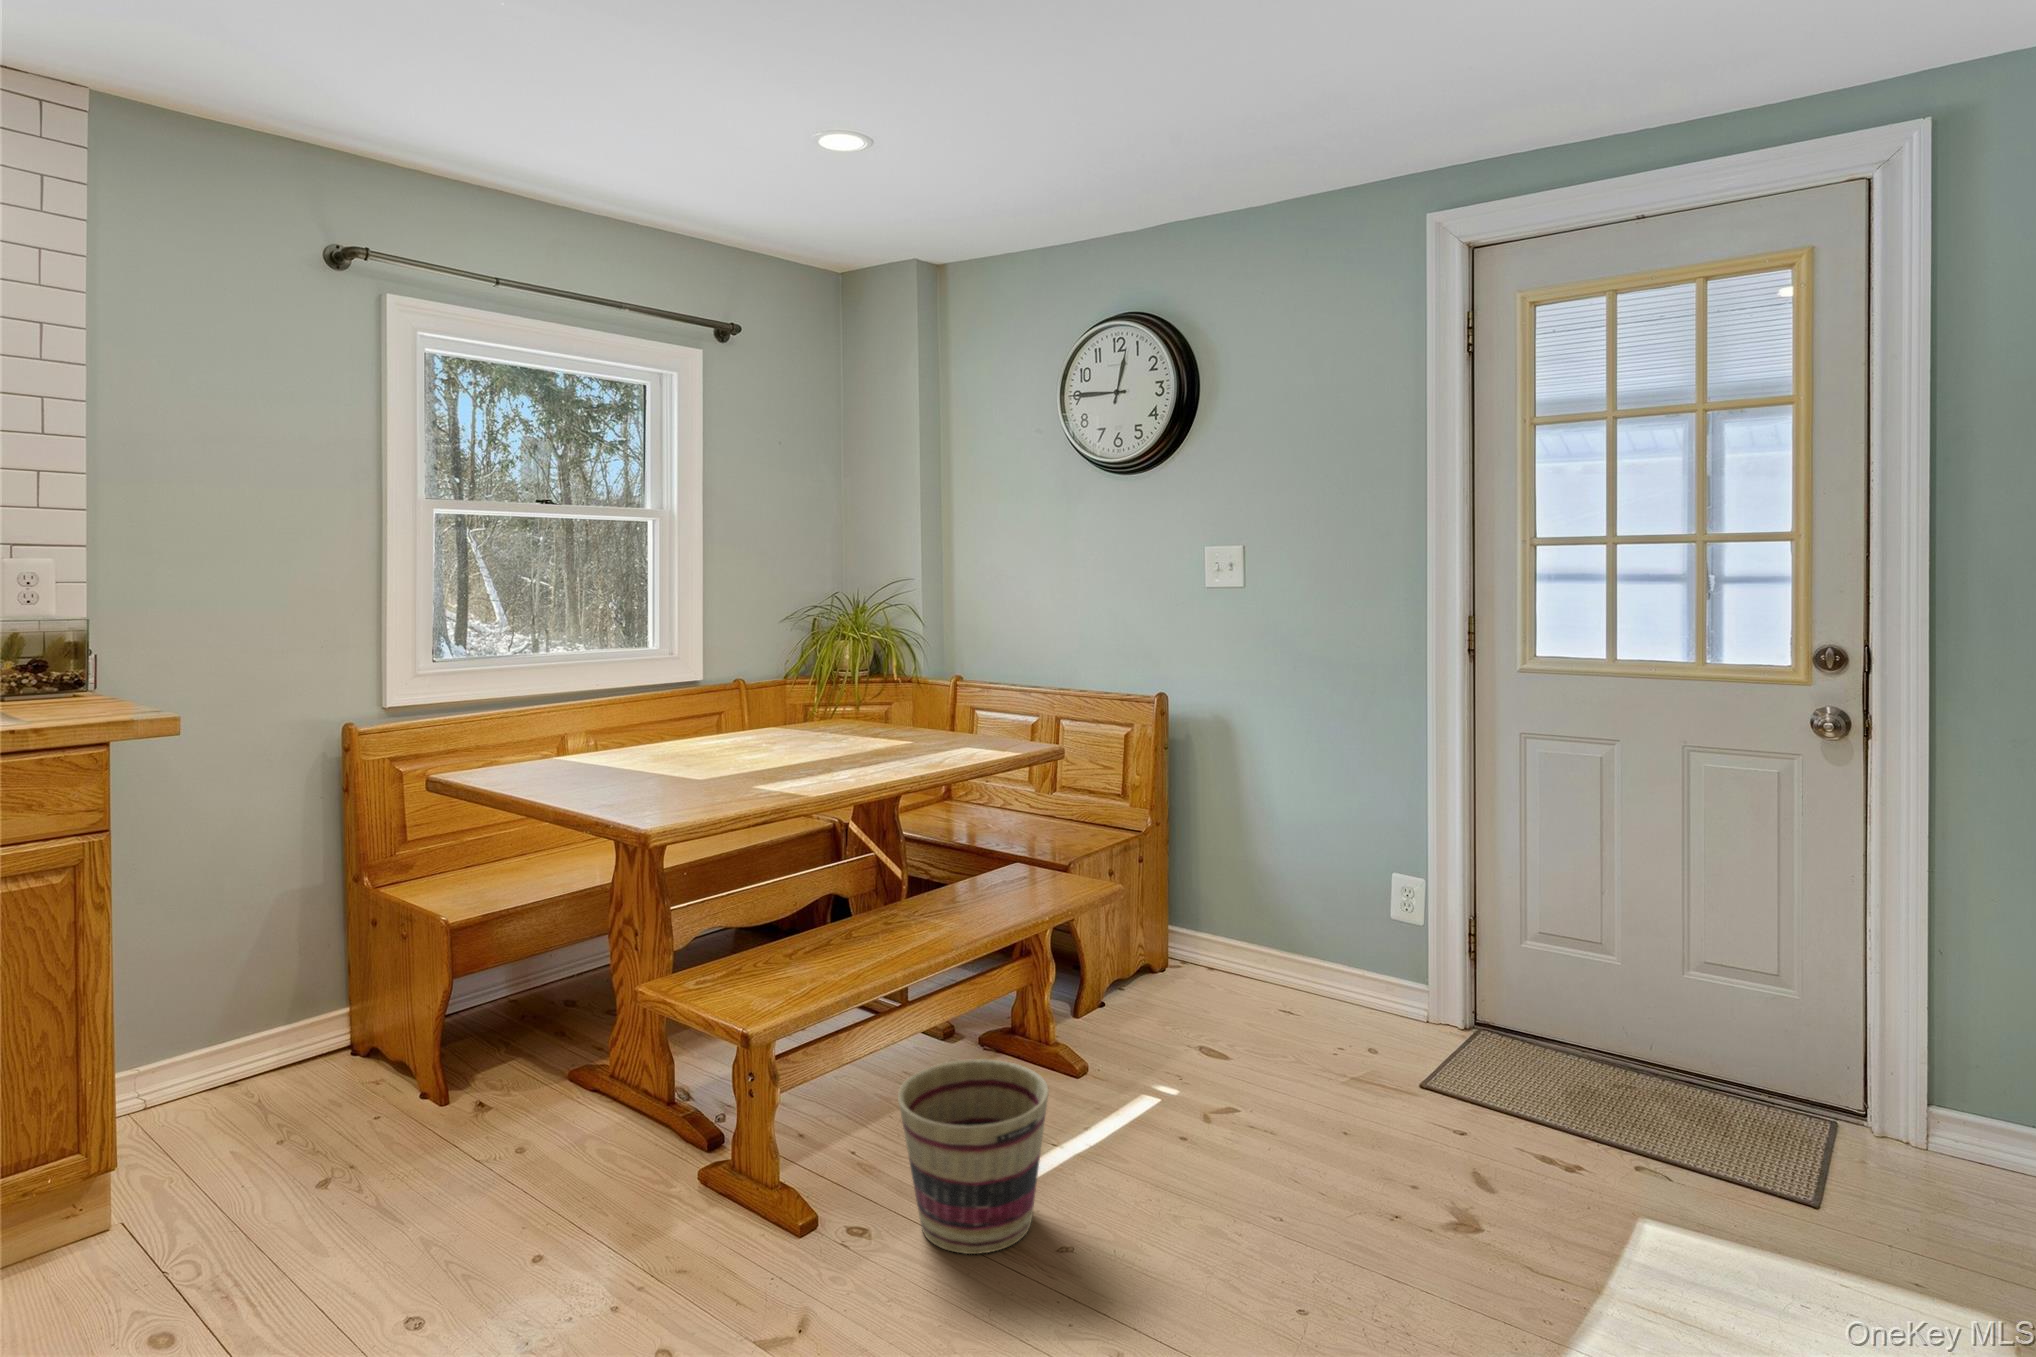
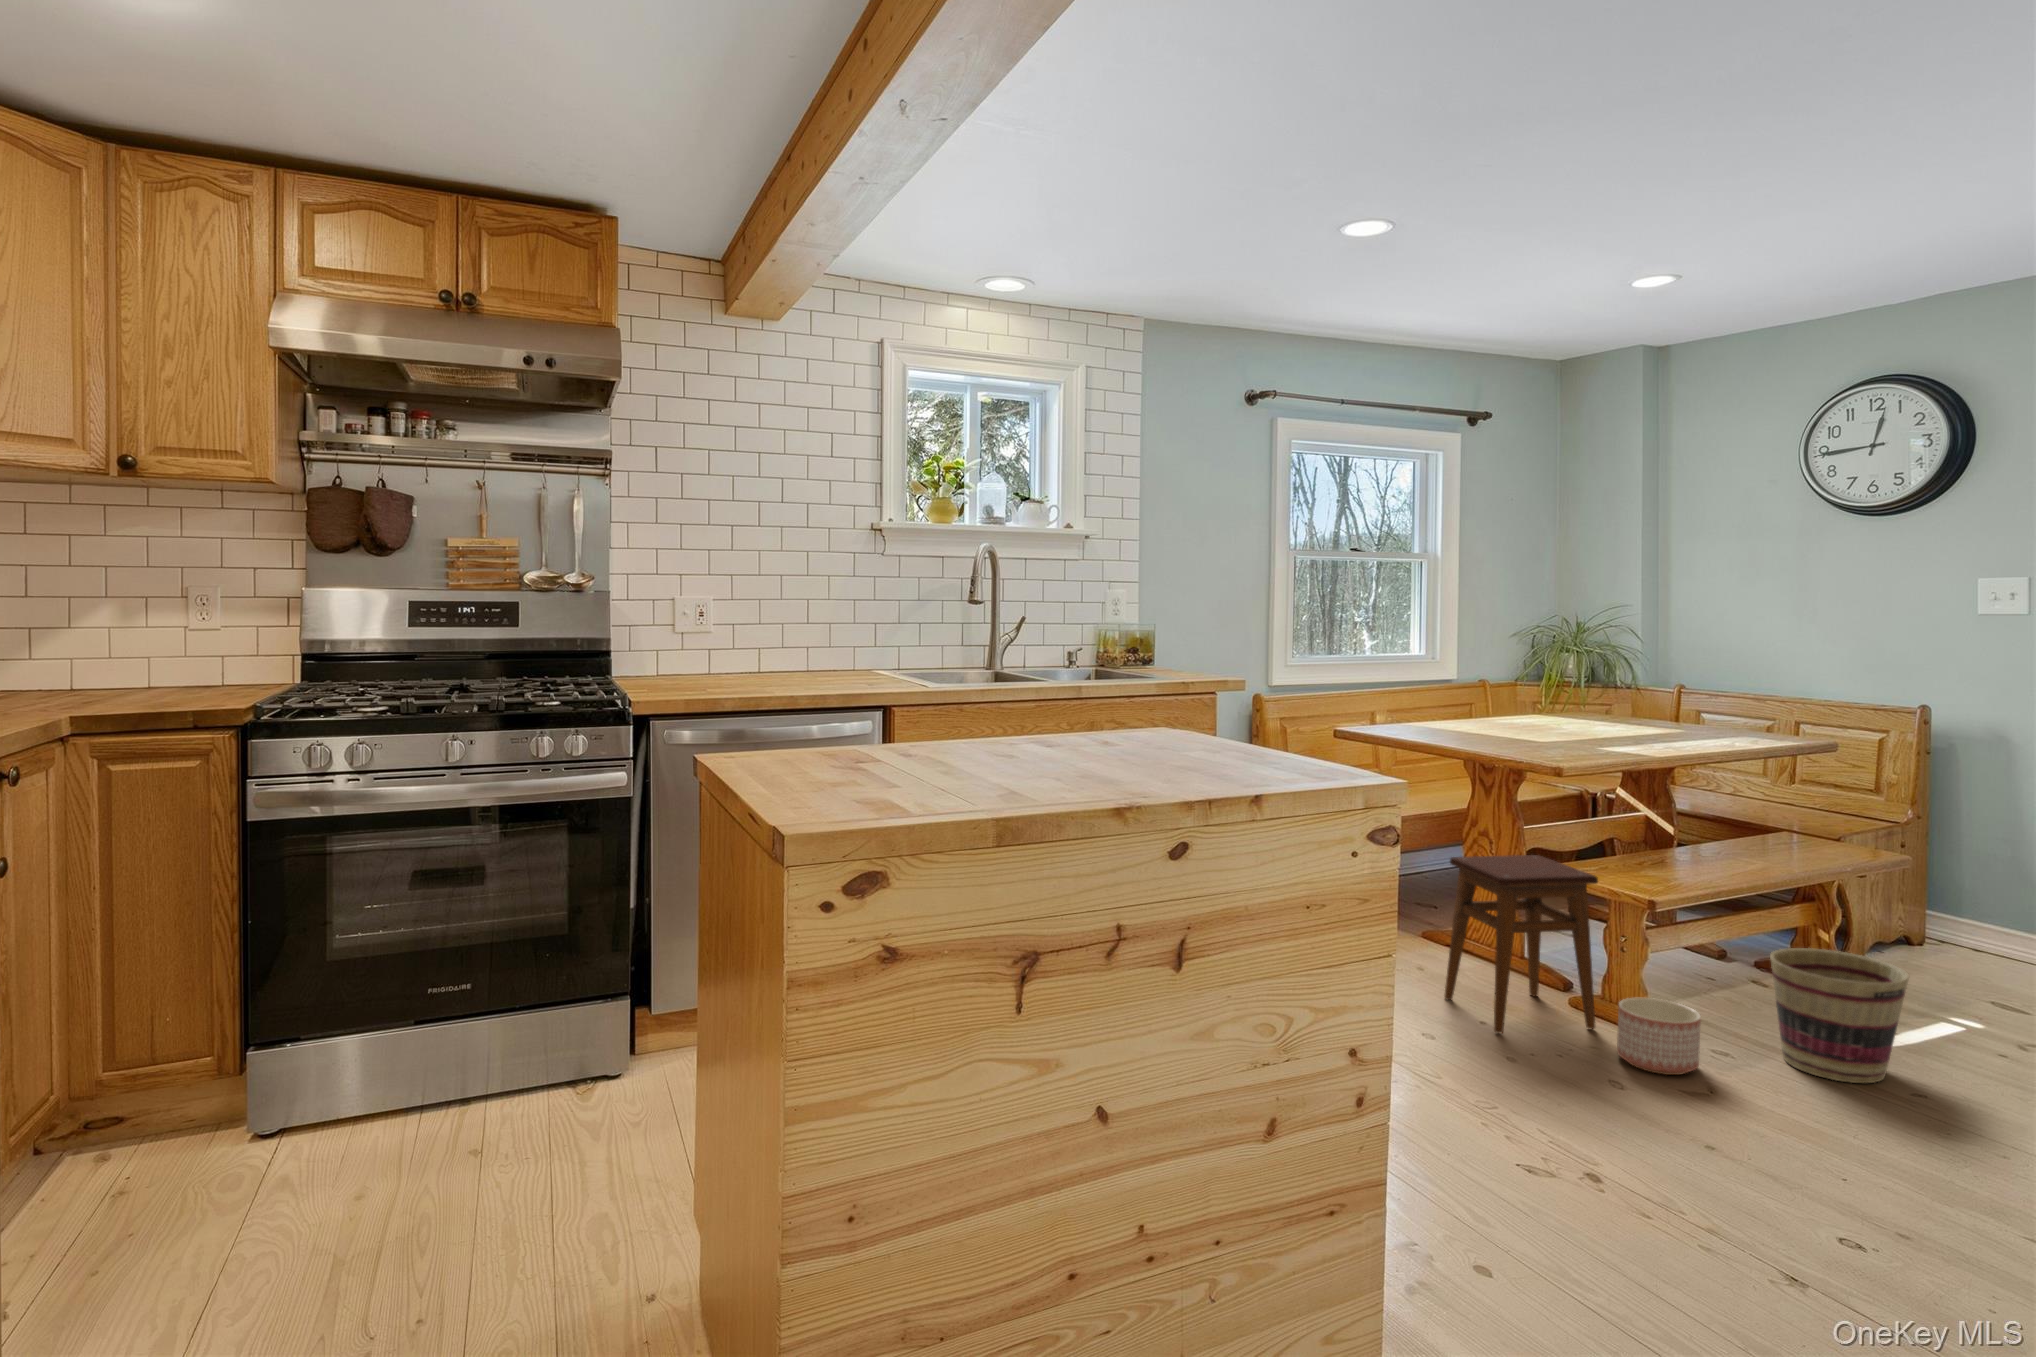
stool: none [505,965,699,1266] -> present [1444,855,1598,1033]
planter: none [687,1177,795,1303] -> present [1617,998,1701,1075]

